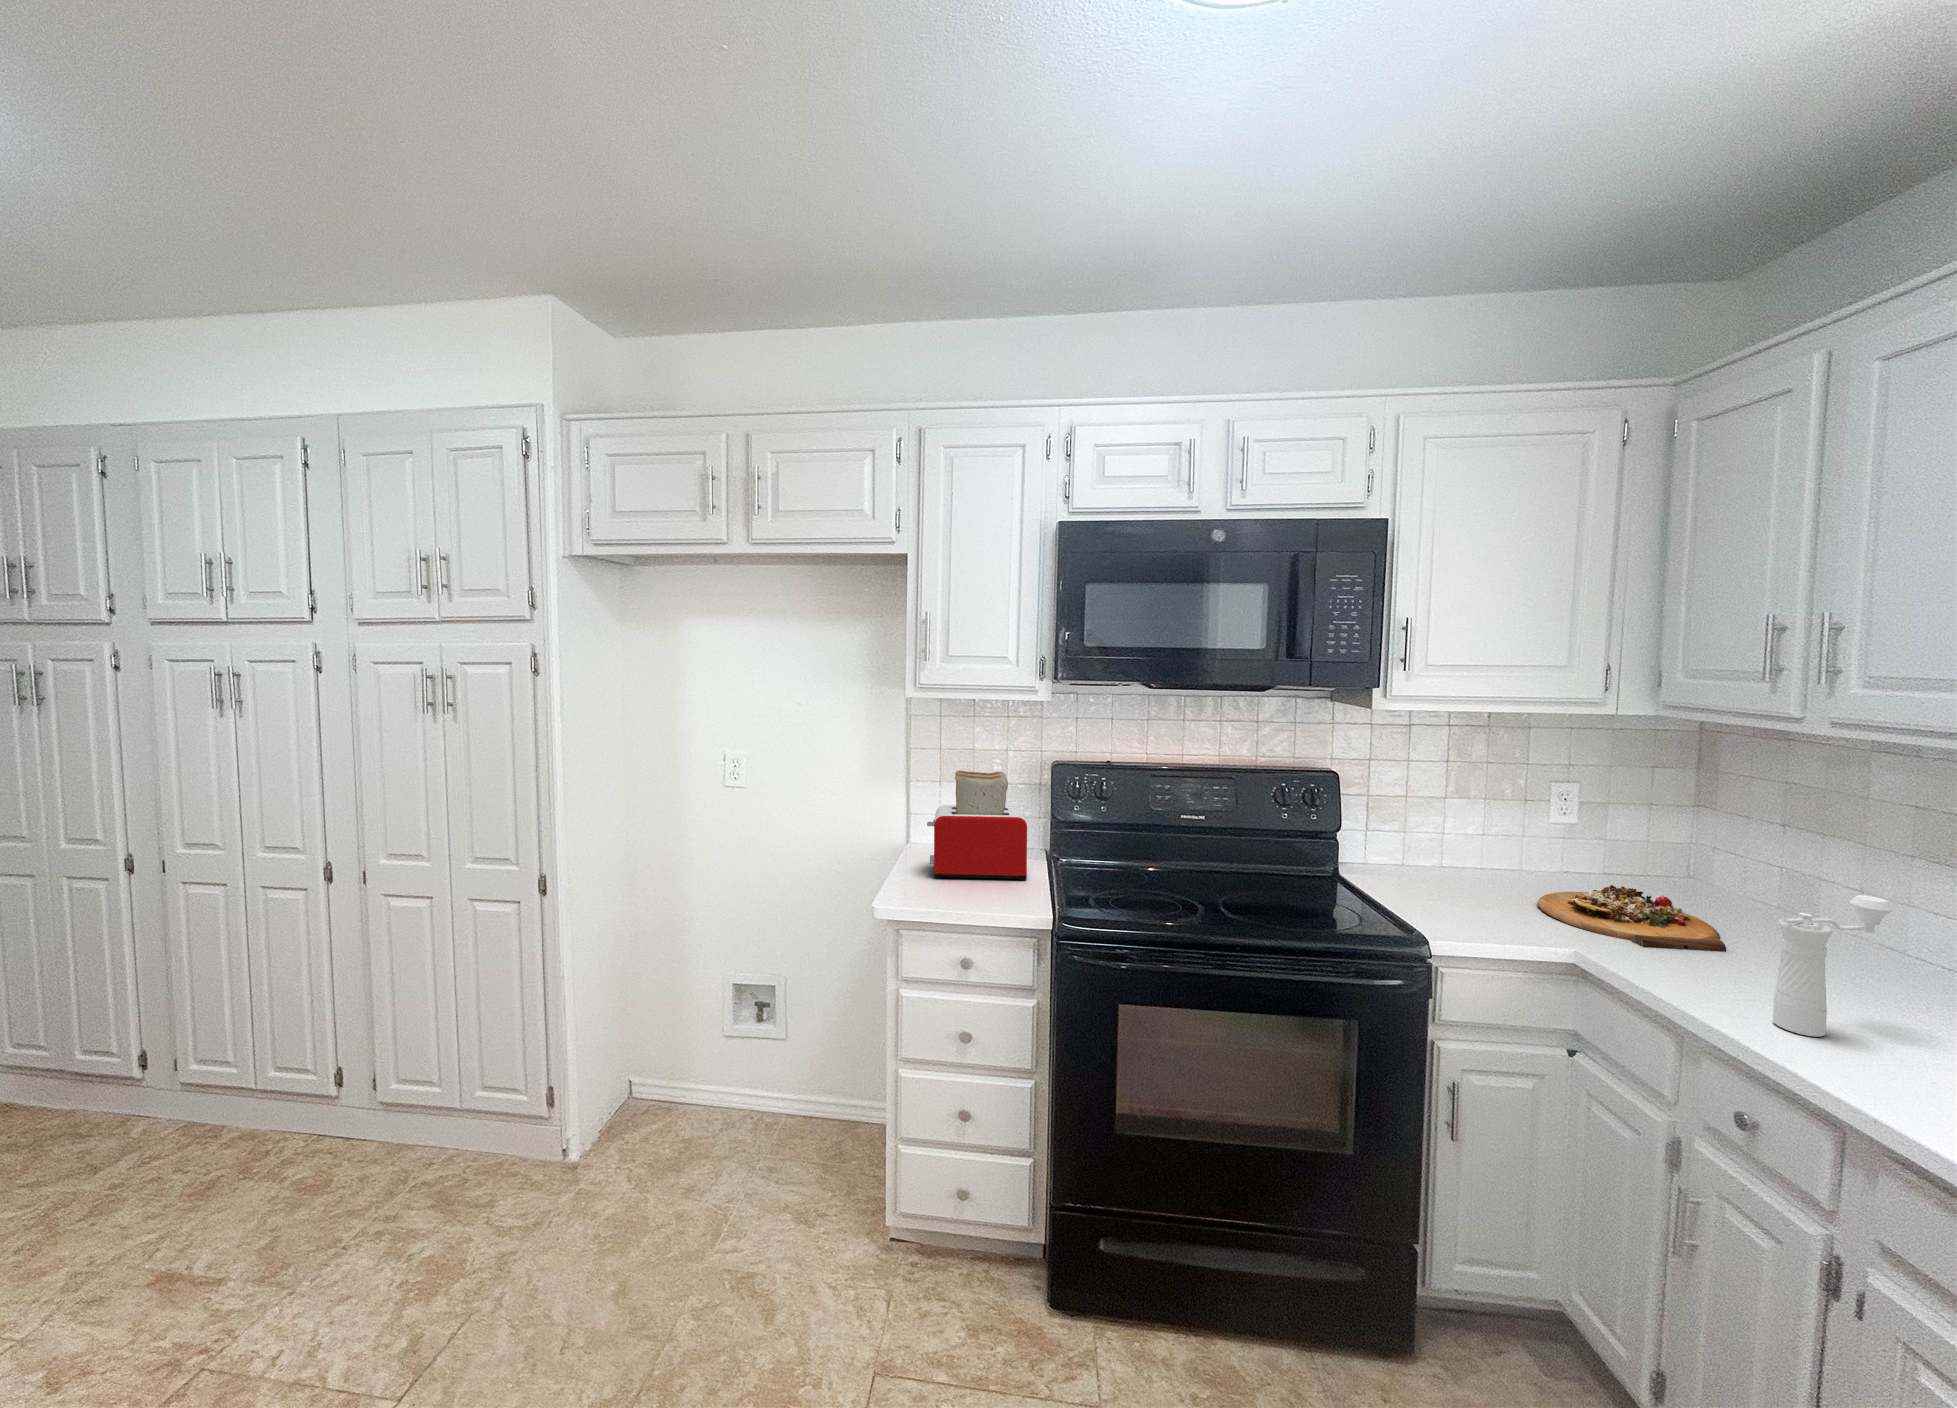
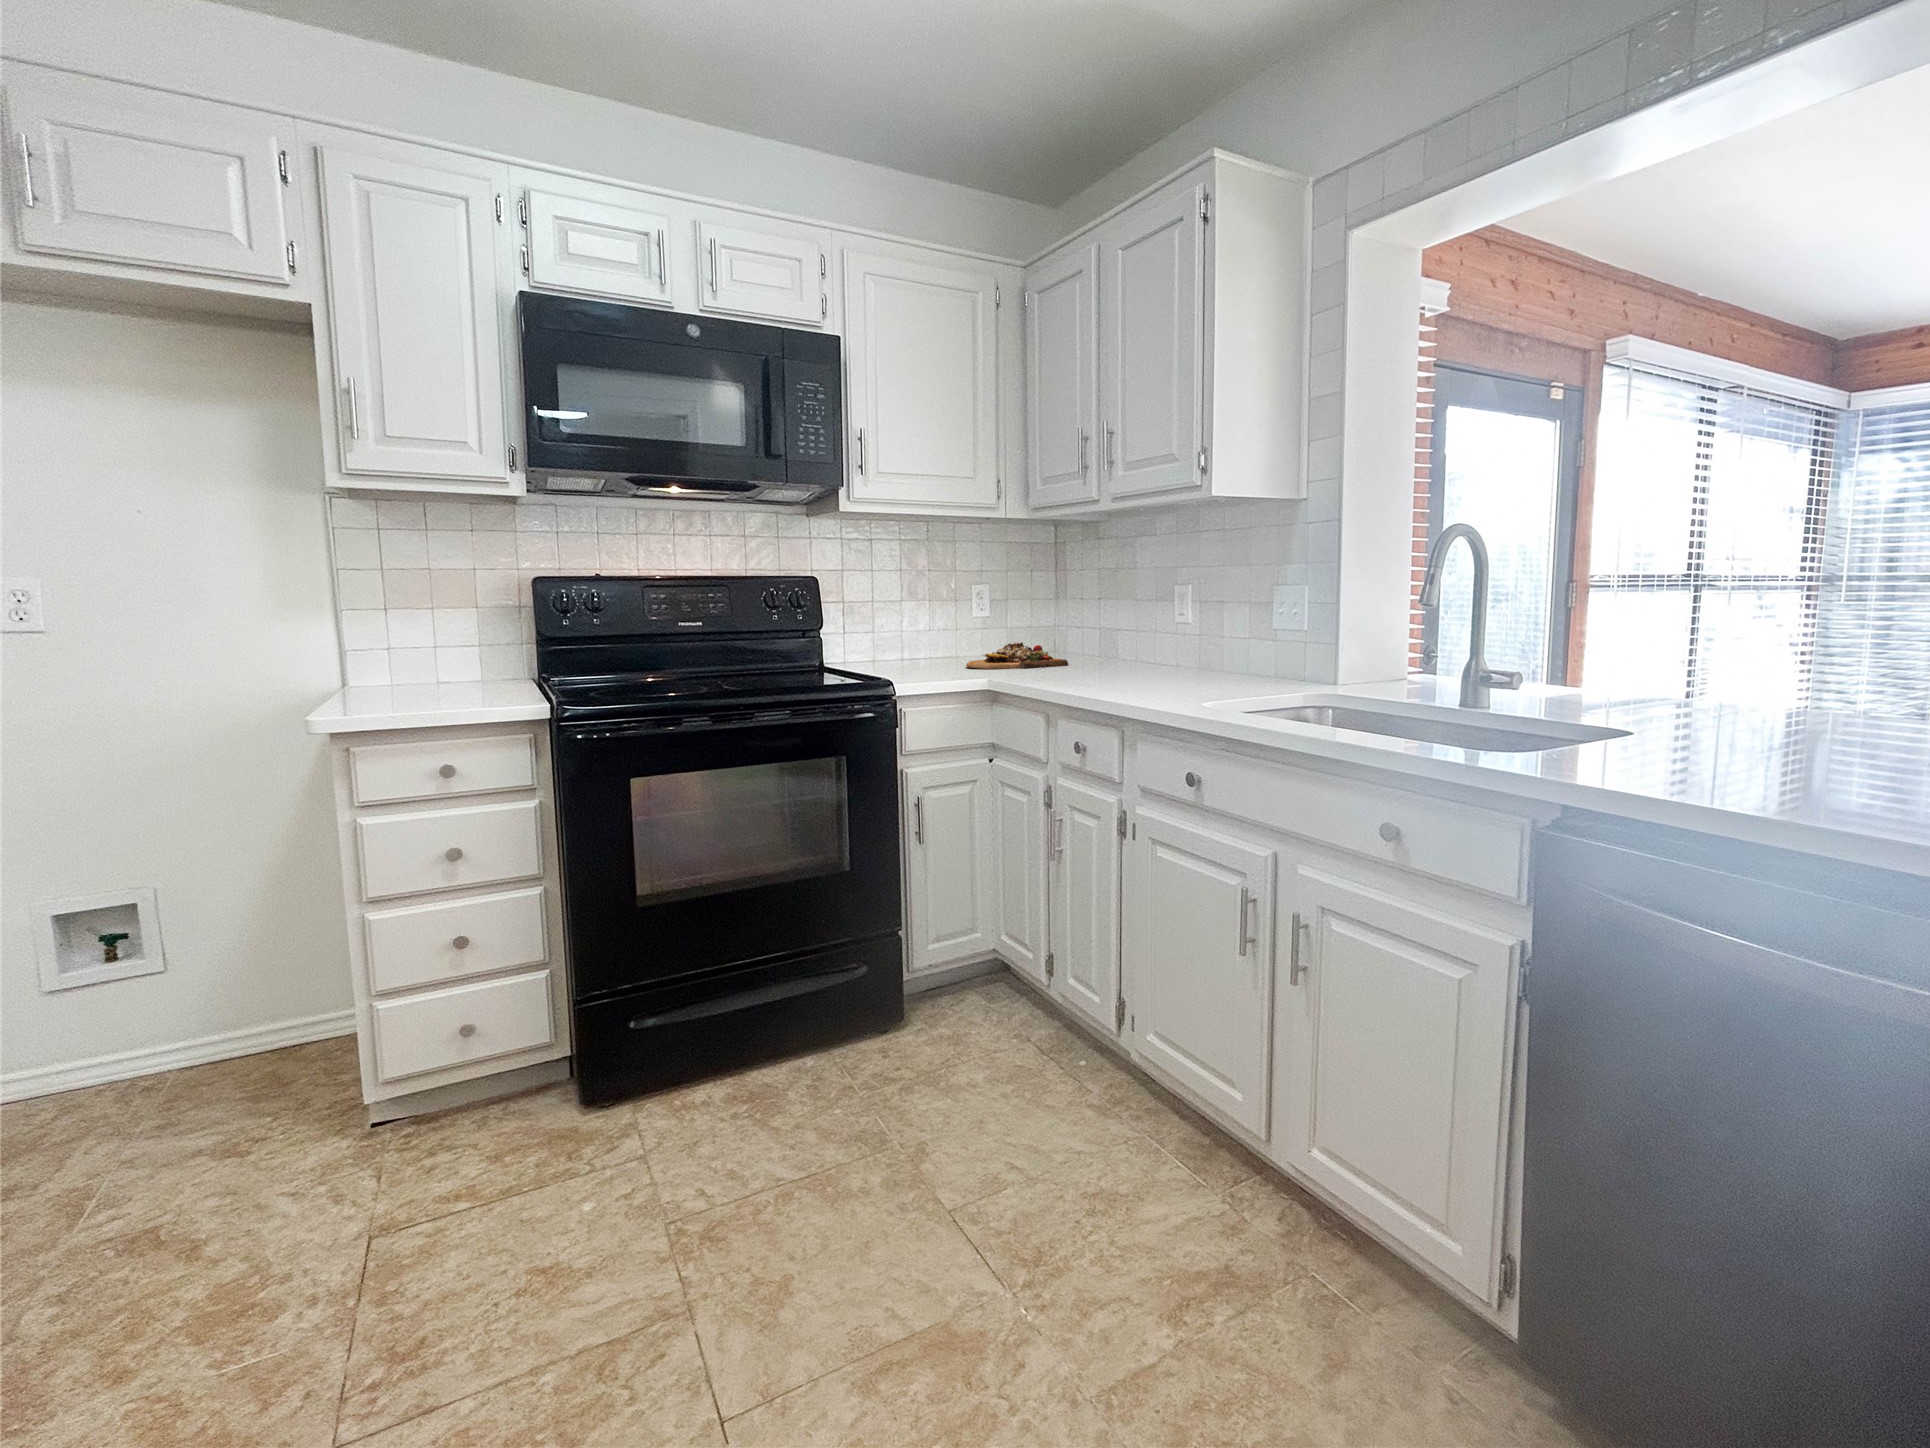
toaster: present [927,771,1027,880] -> none [371,586,512,708]
pepper mill: present [1773,895,1893,1037] -> none [1080,586,1131,673]

